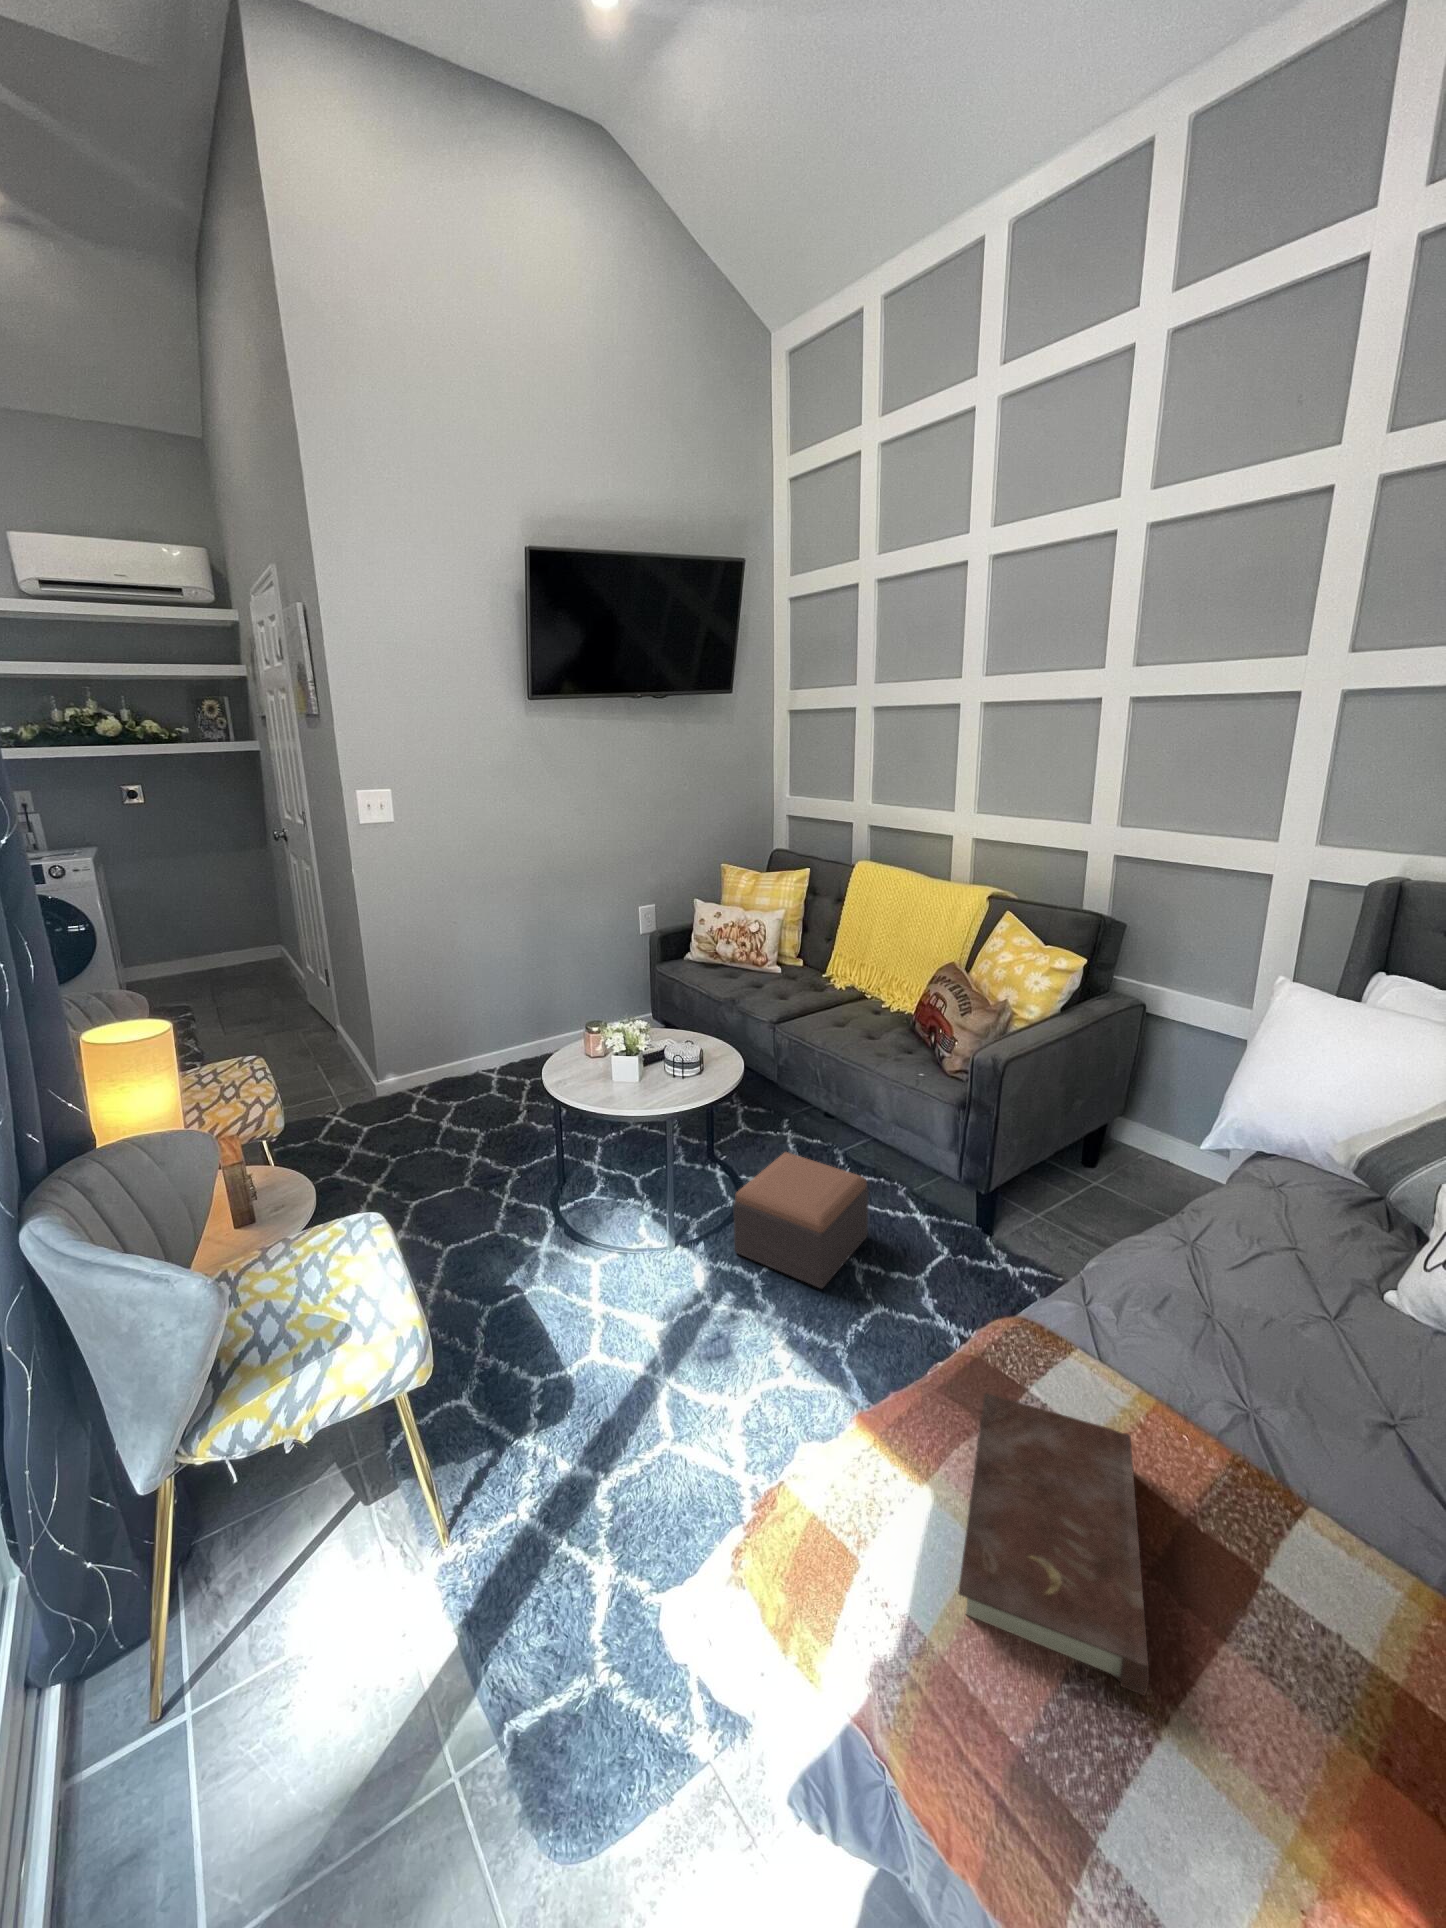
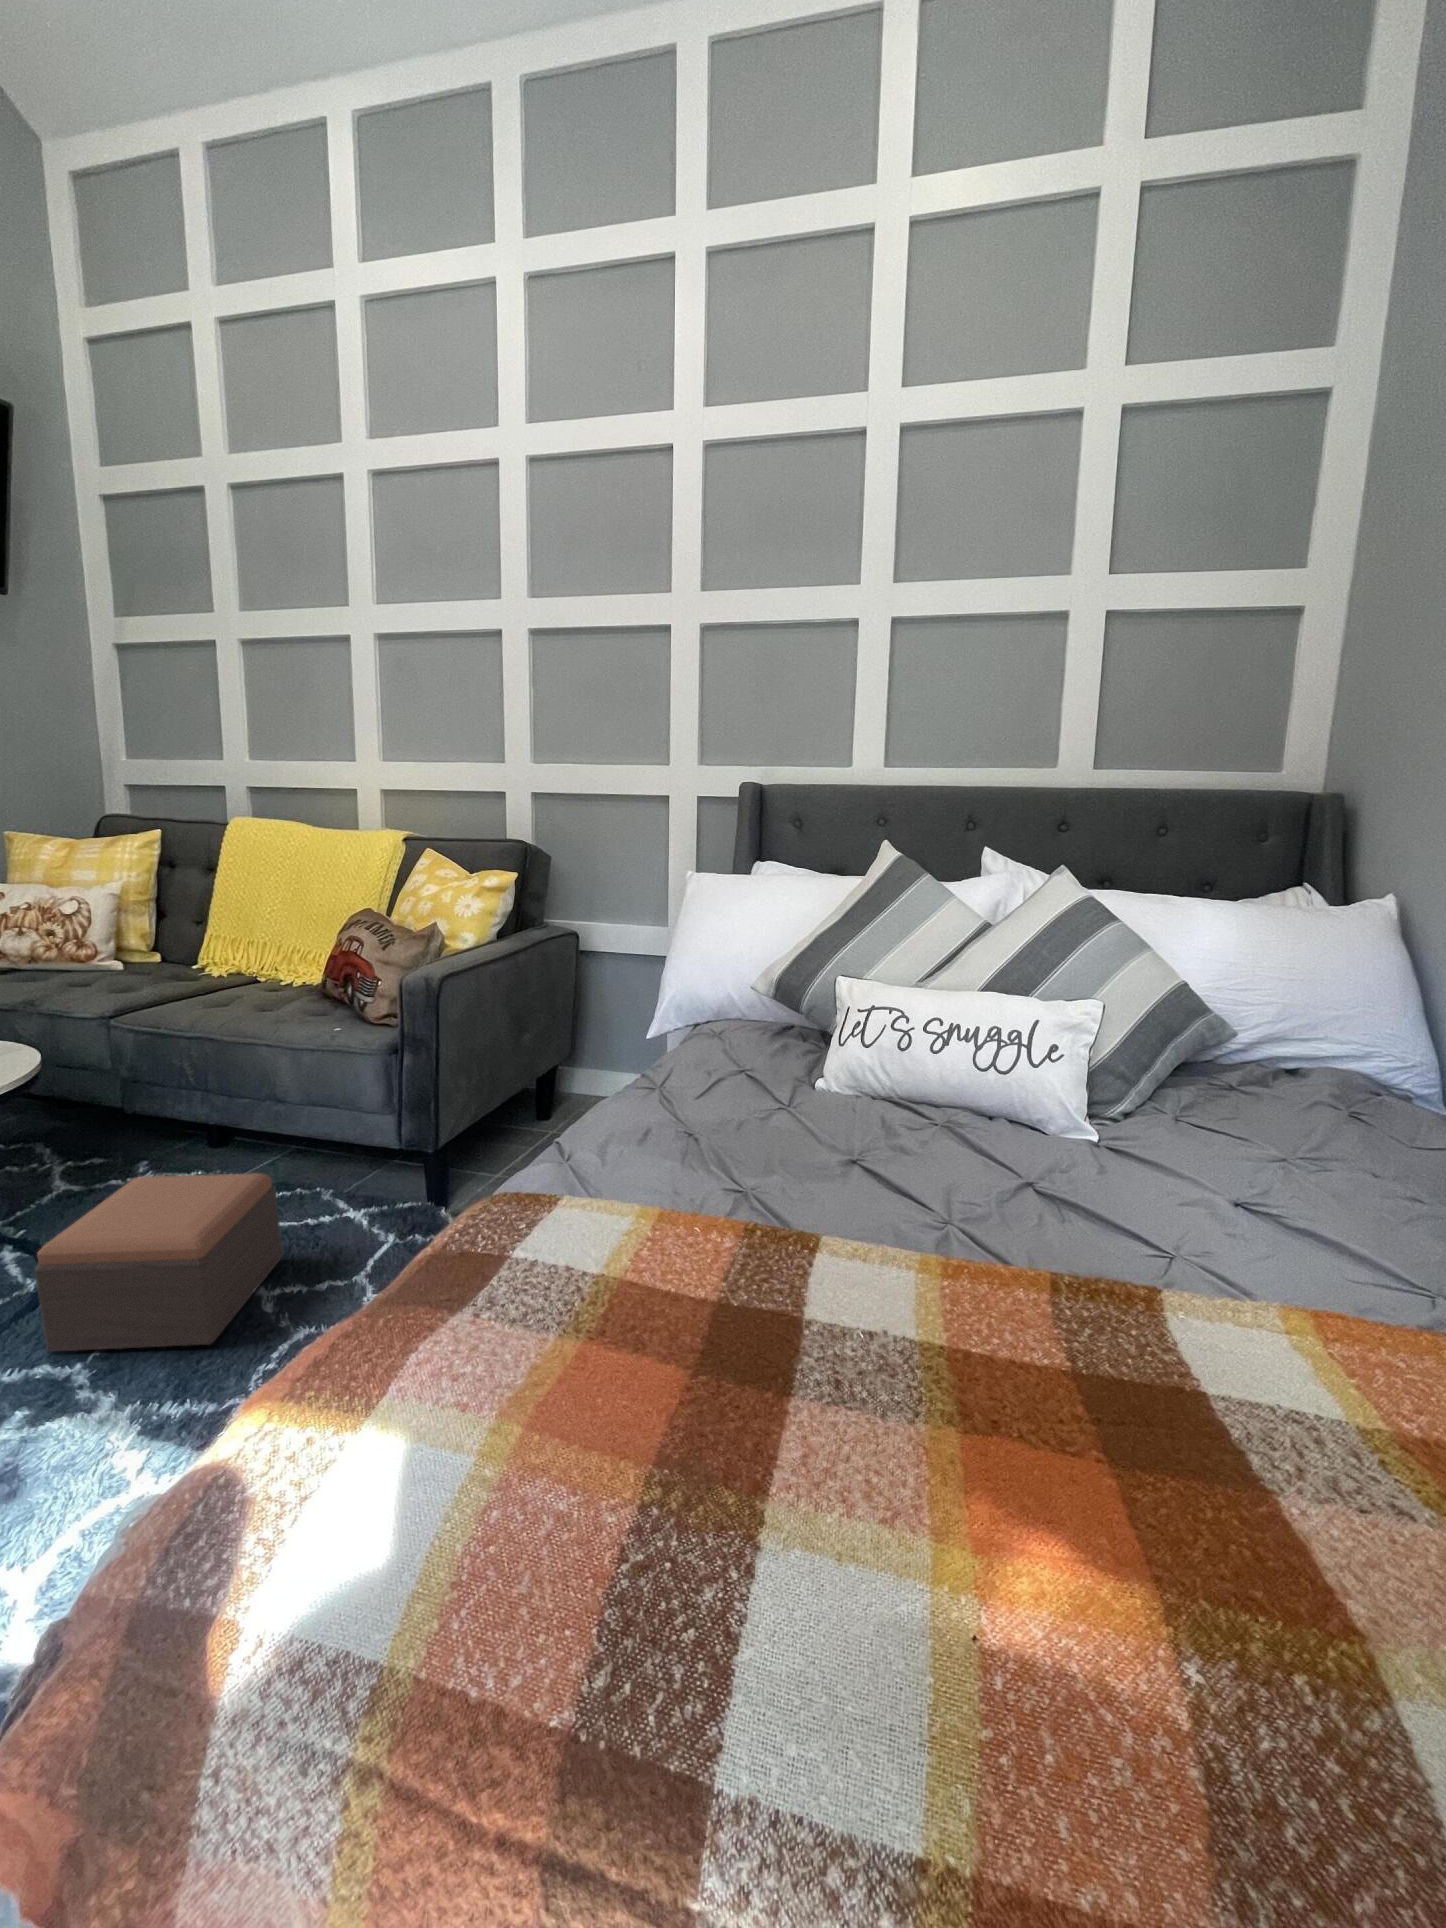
book: present [958,1393,1149,1695] -> none [433,1233,727,1588]

